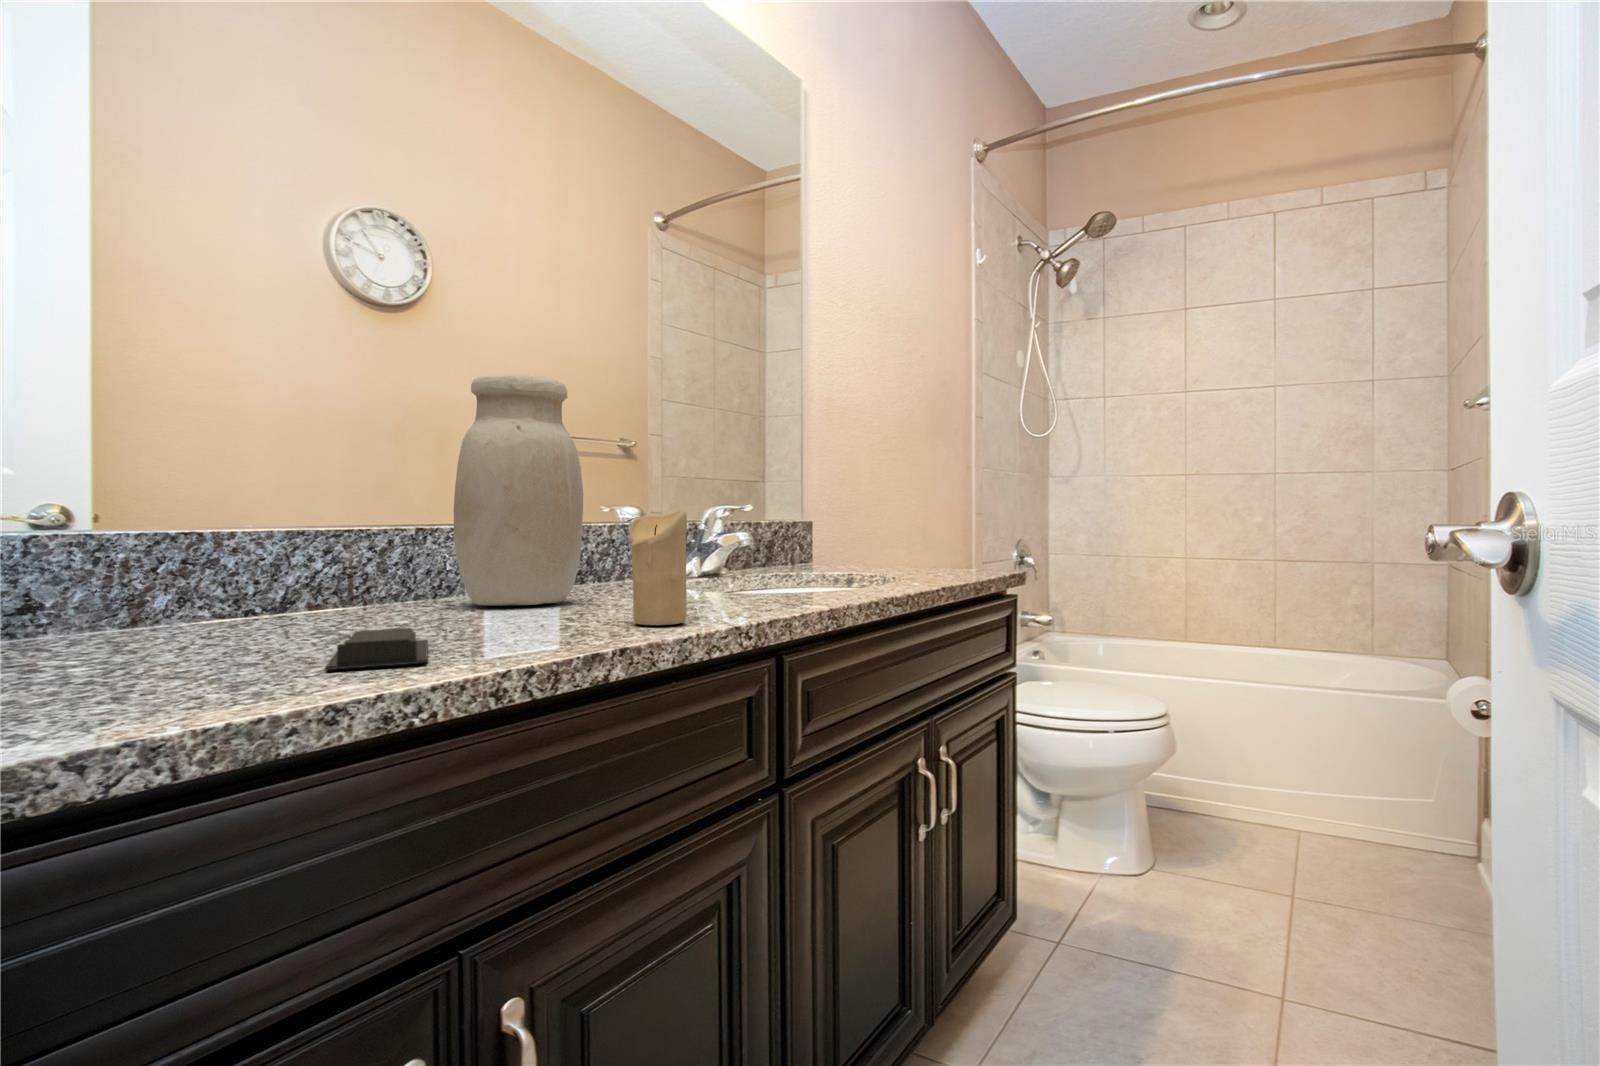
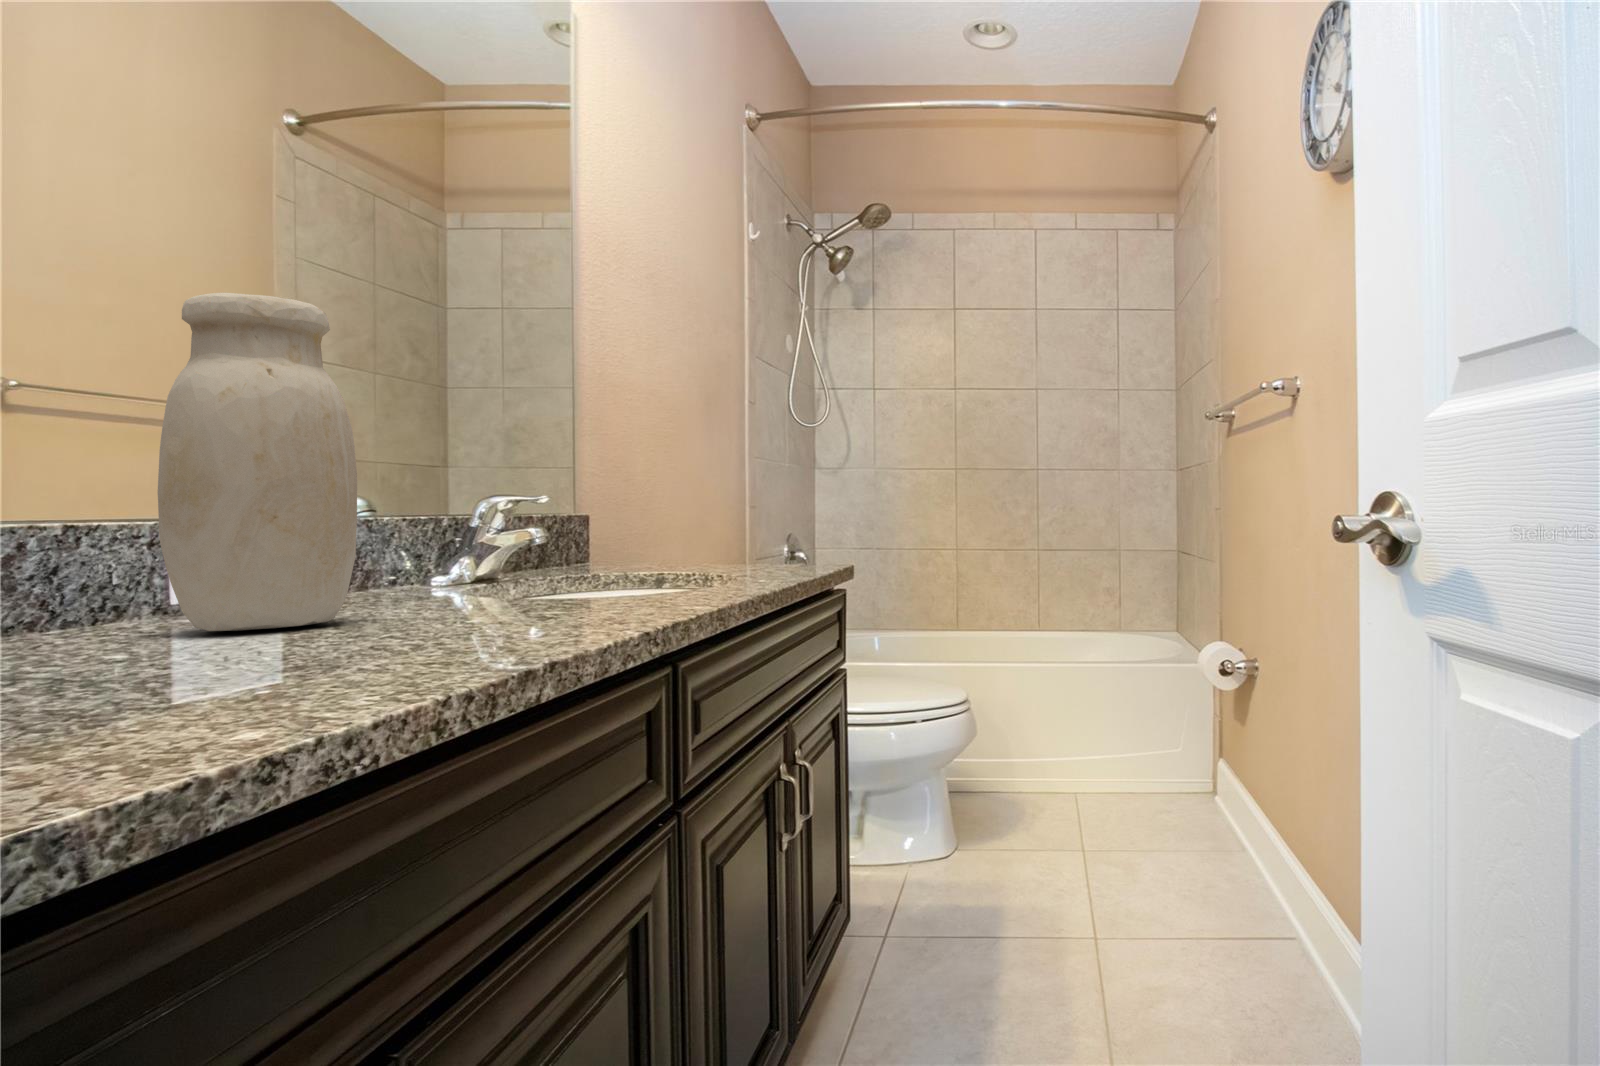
candle: present [629,510,687,625] -> none [488,482,570,636]
soap bar: present [325,628,428,670] -> none [111,653,312,716]

